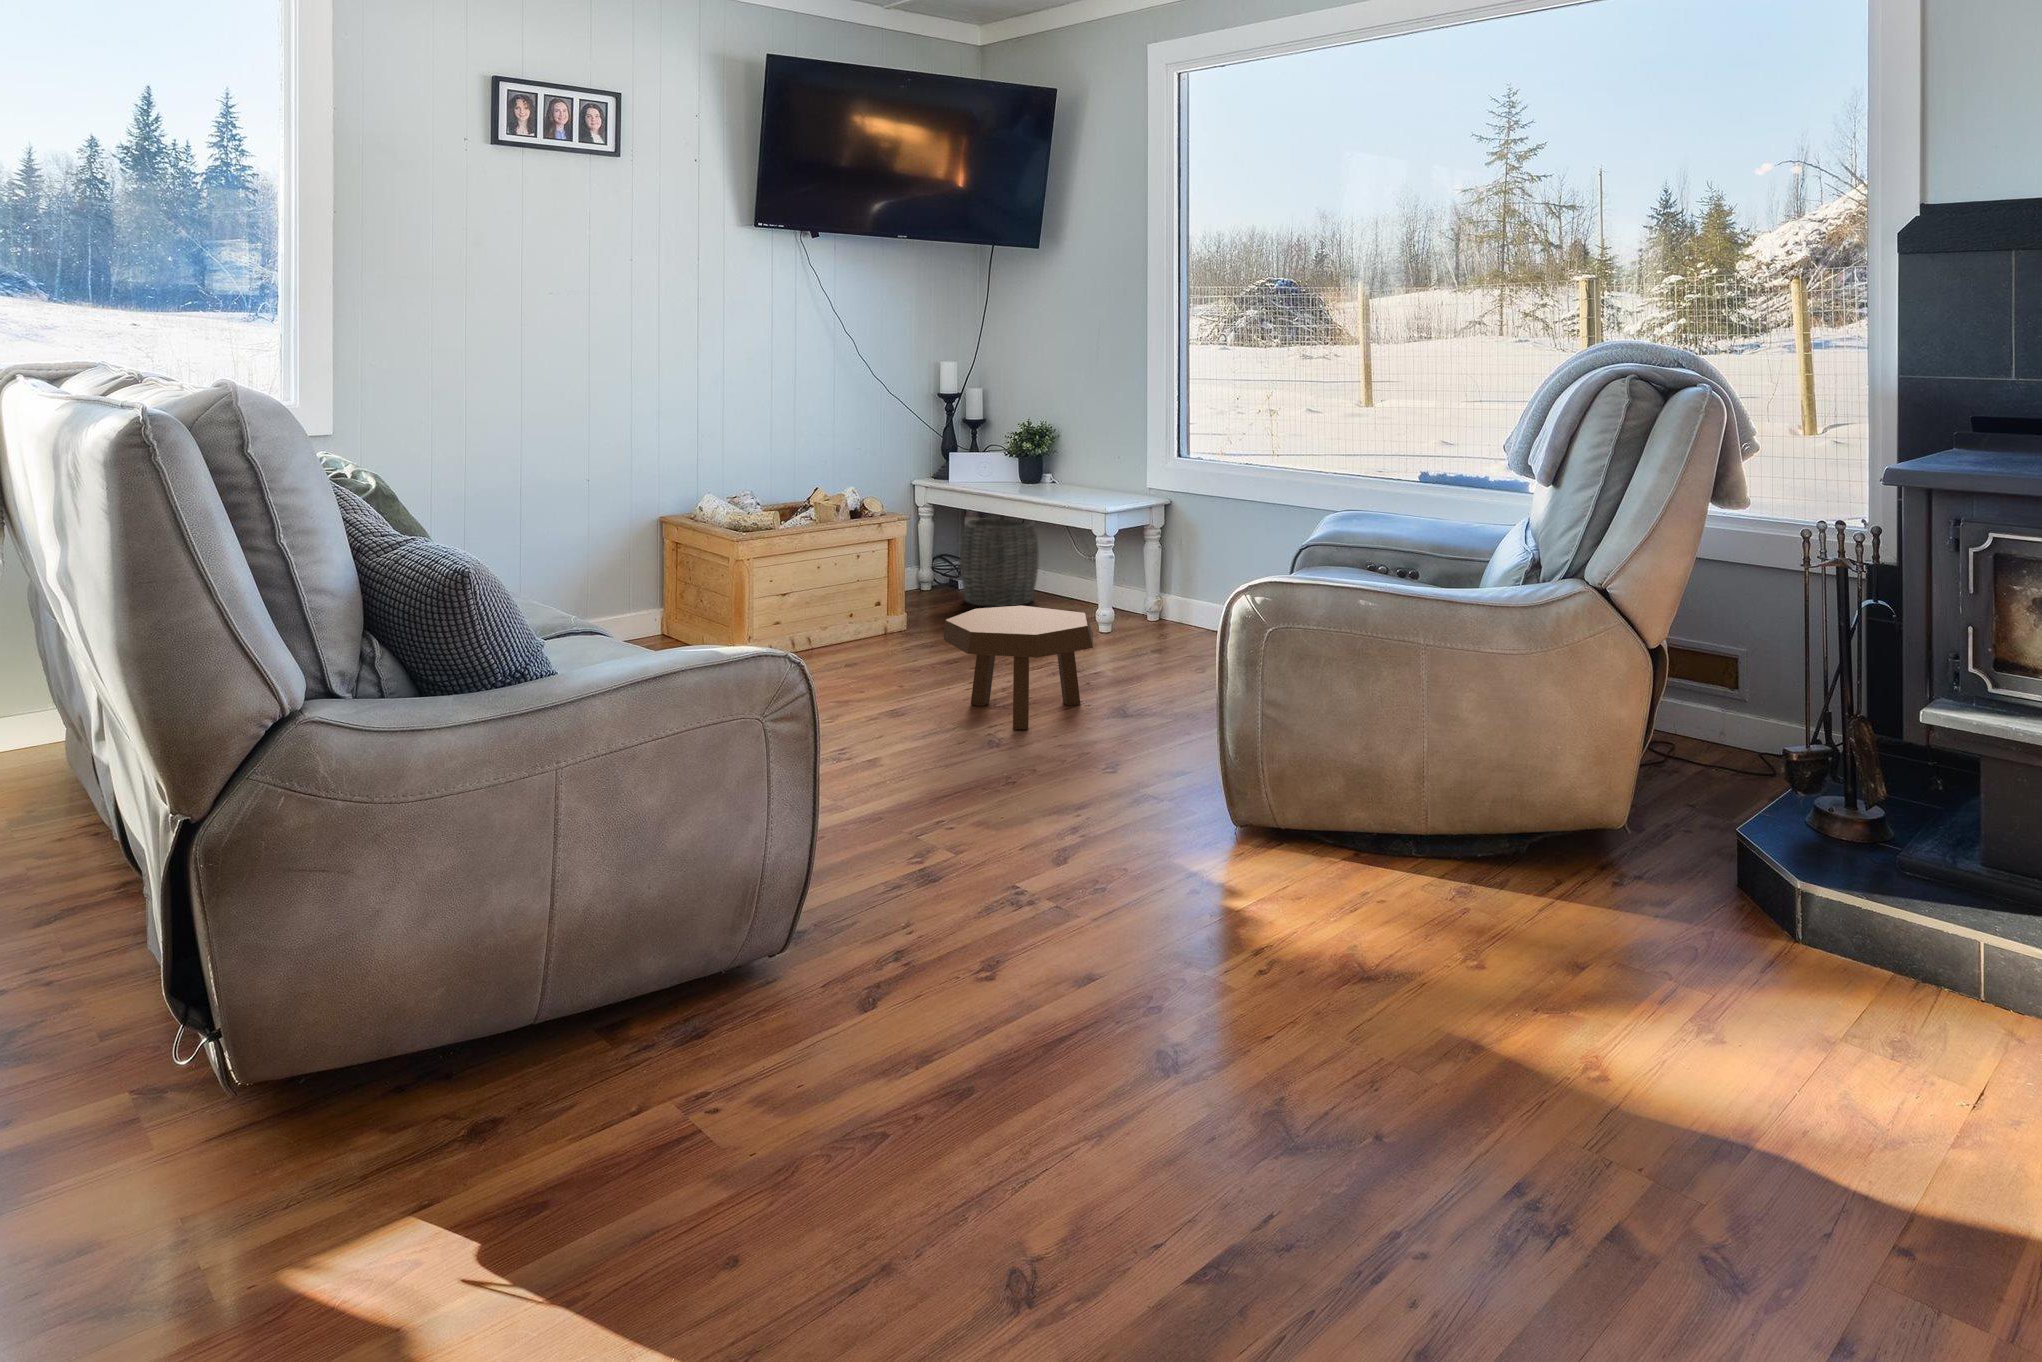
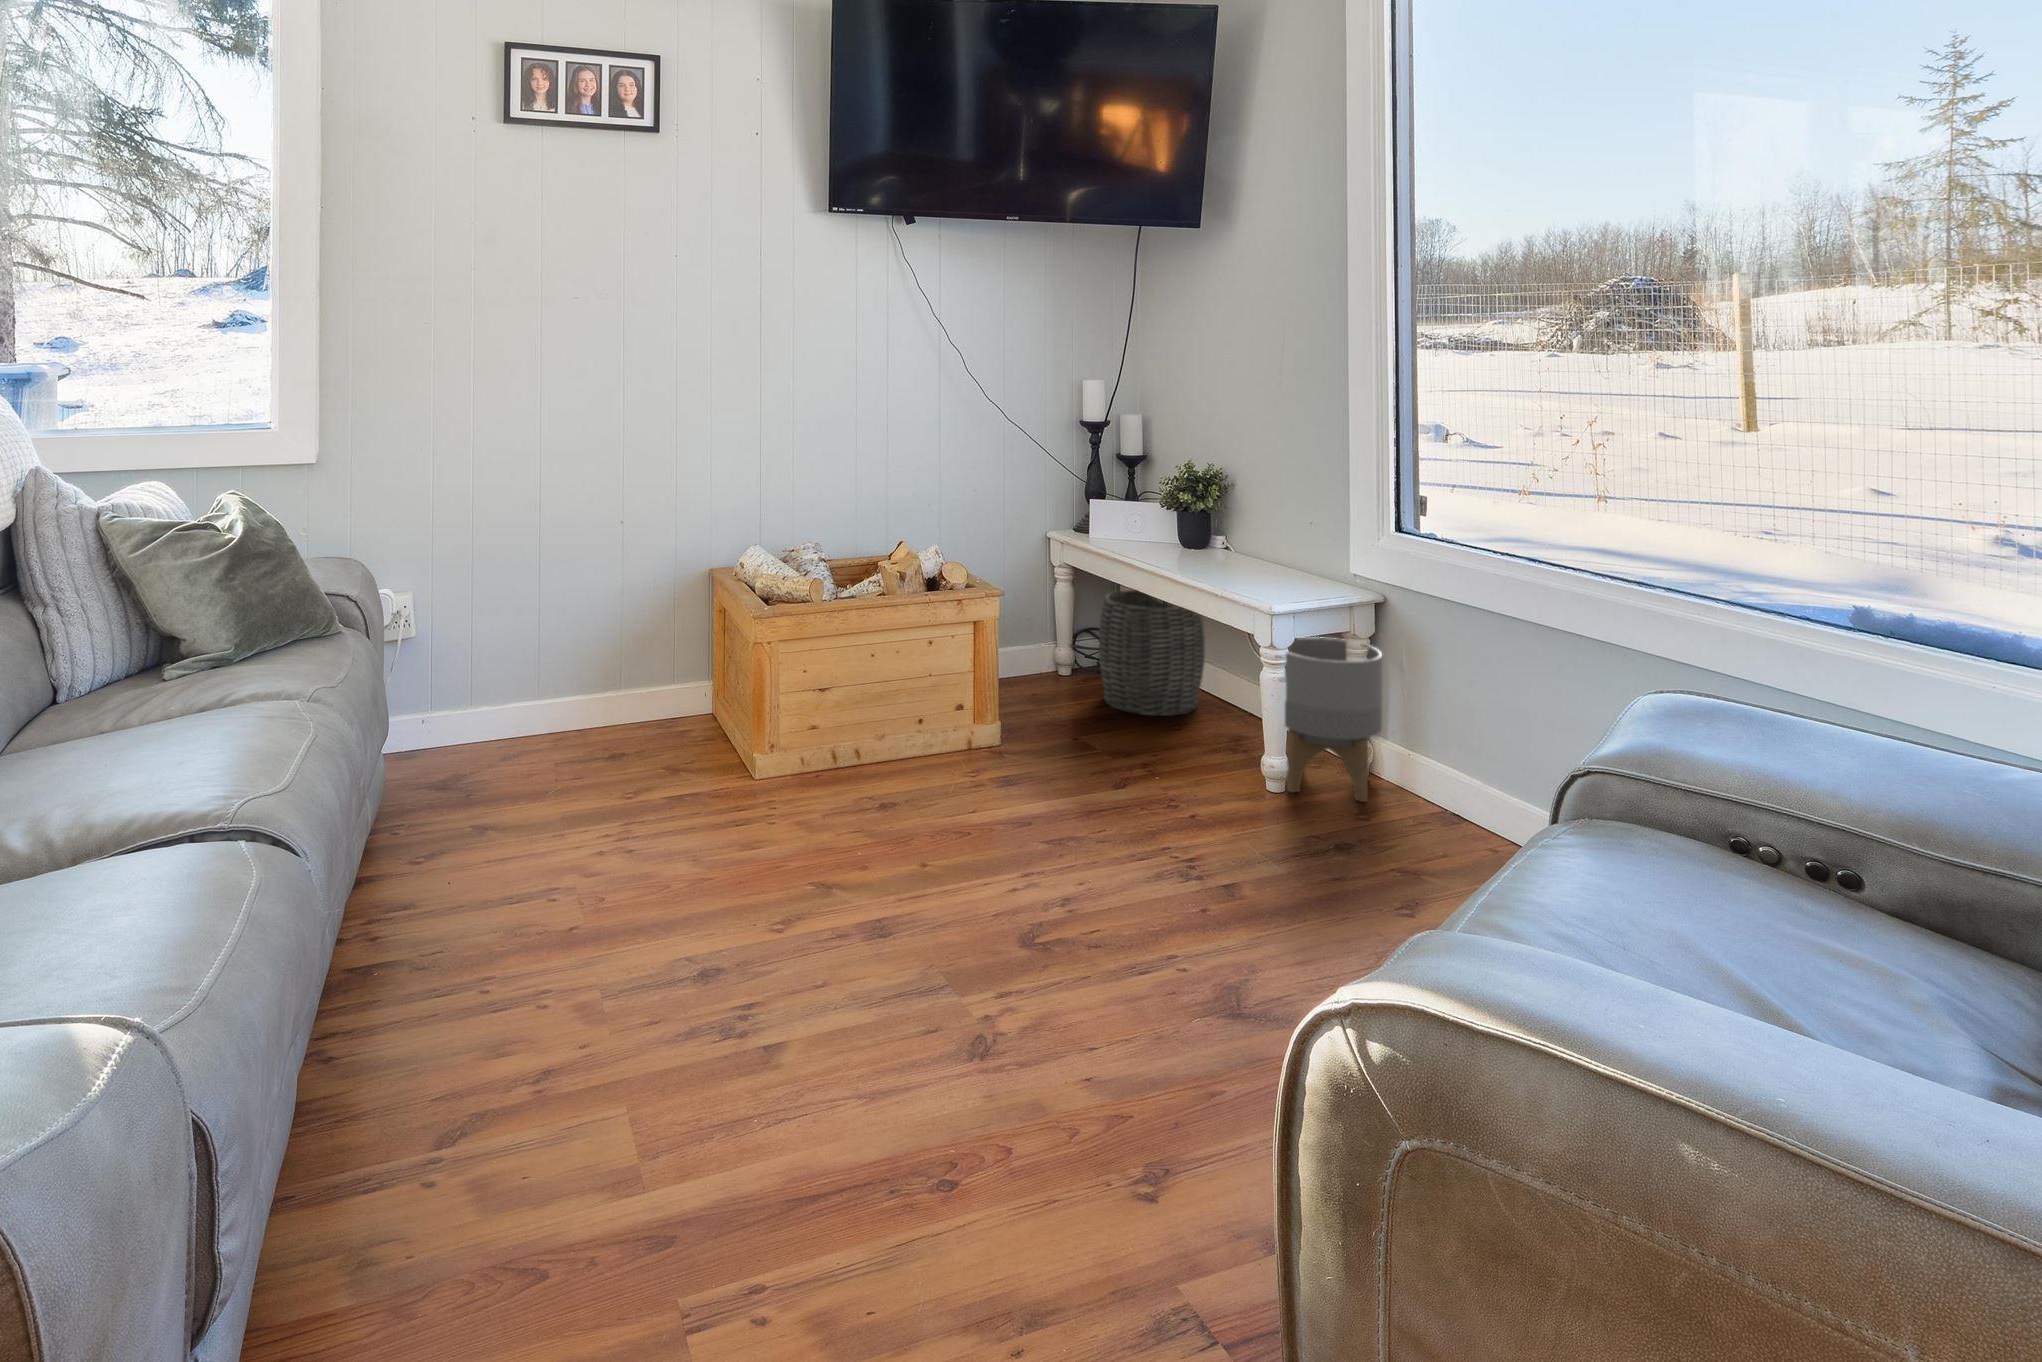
planter: none [1106,531,1172,633] -> present [1285,637,1382,802]
footstool: present [944,606,1093,729] -> none [947,775,1191,1024]

